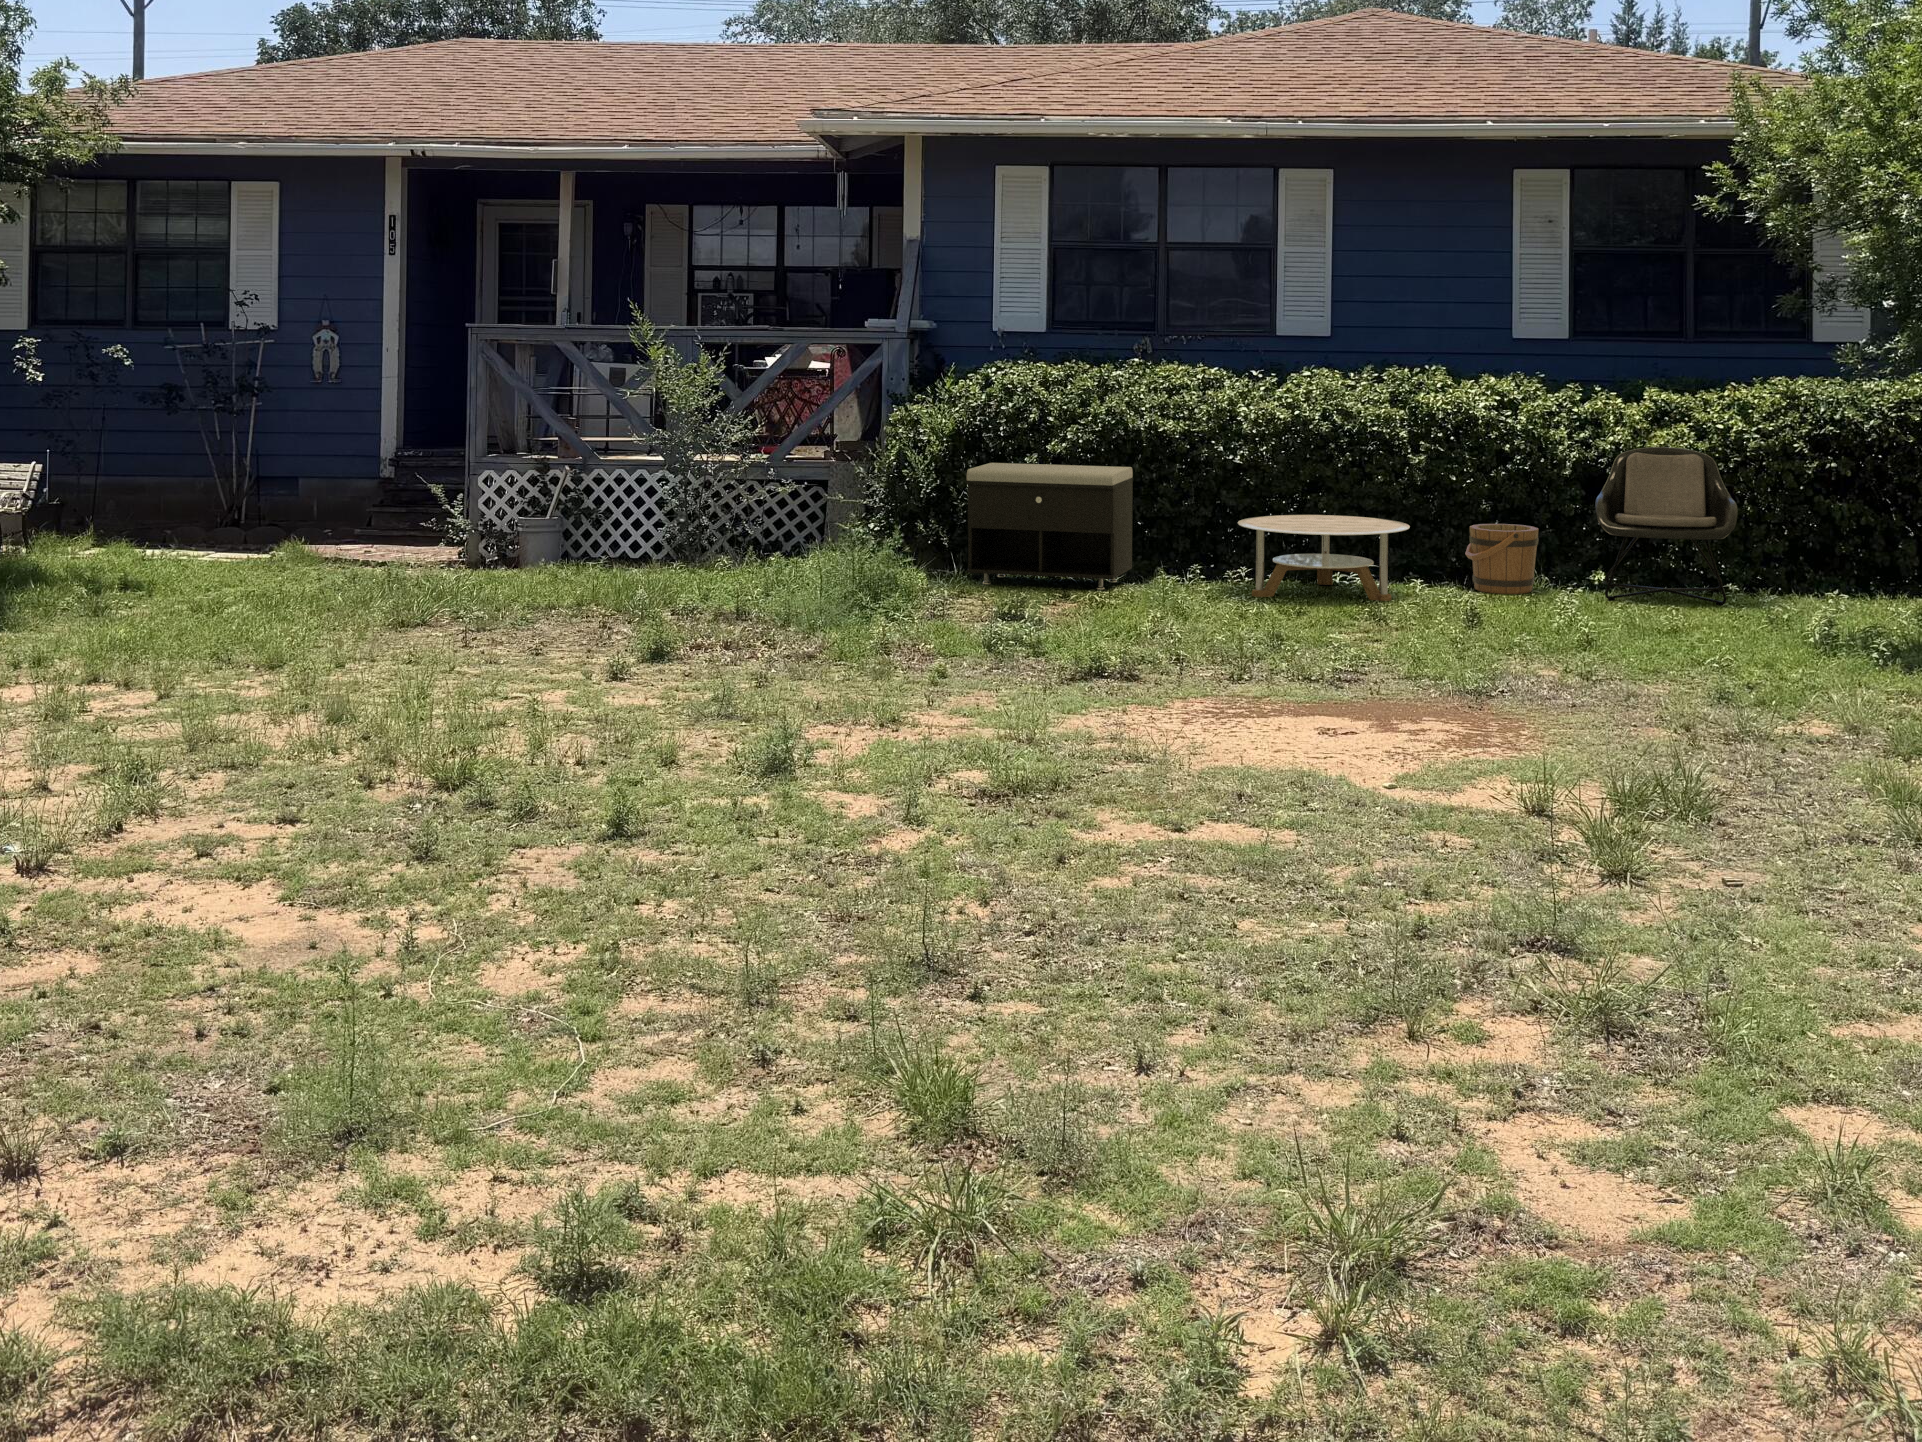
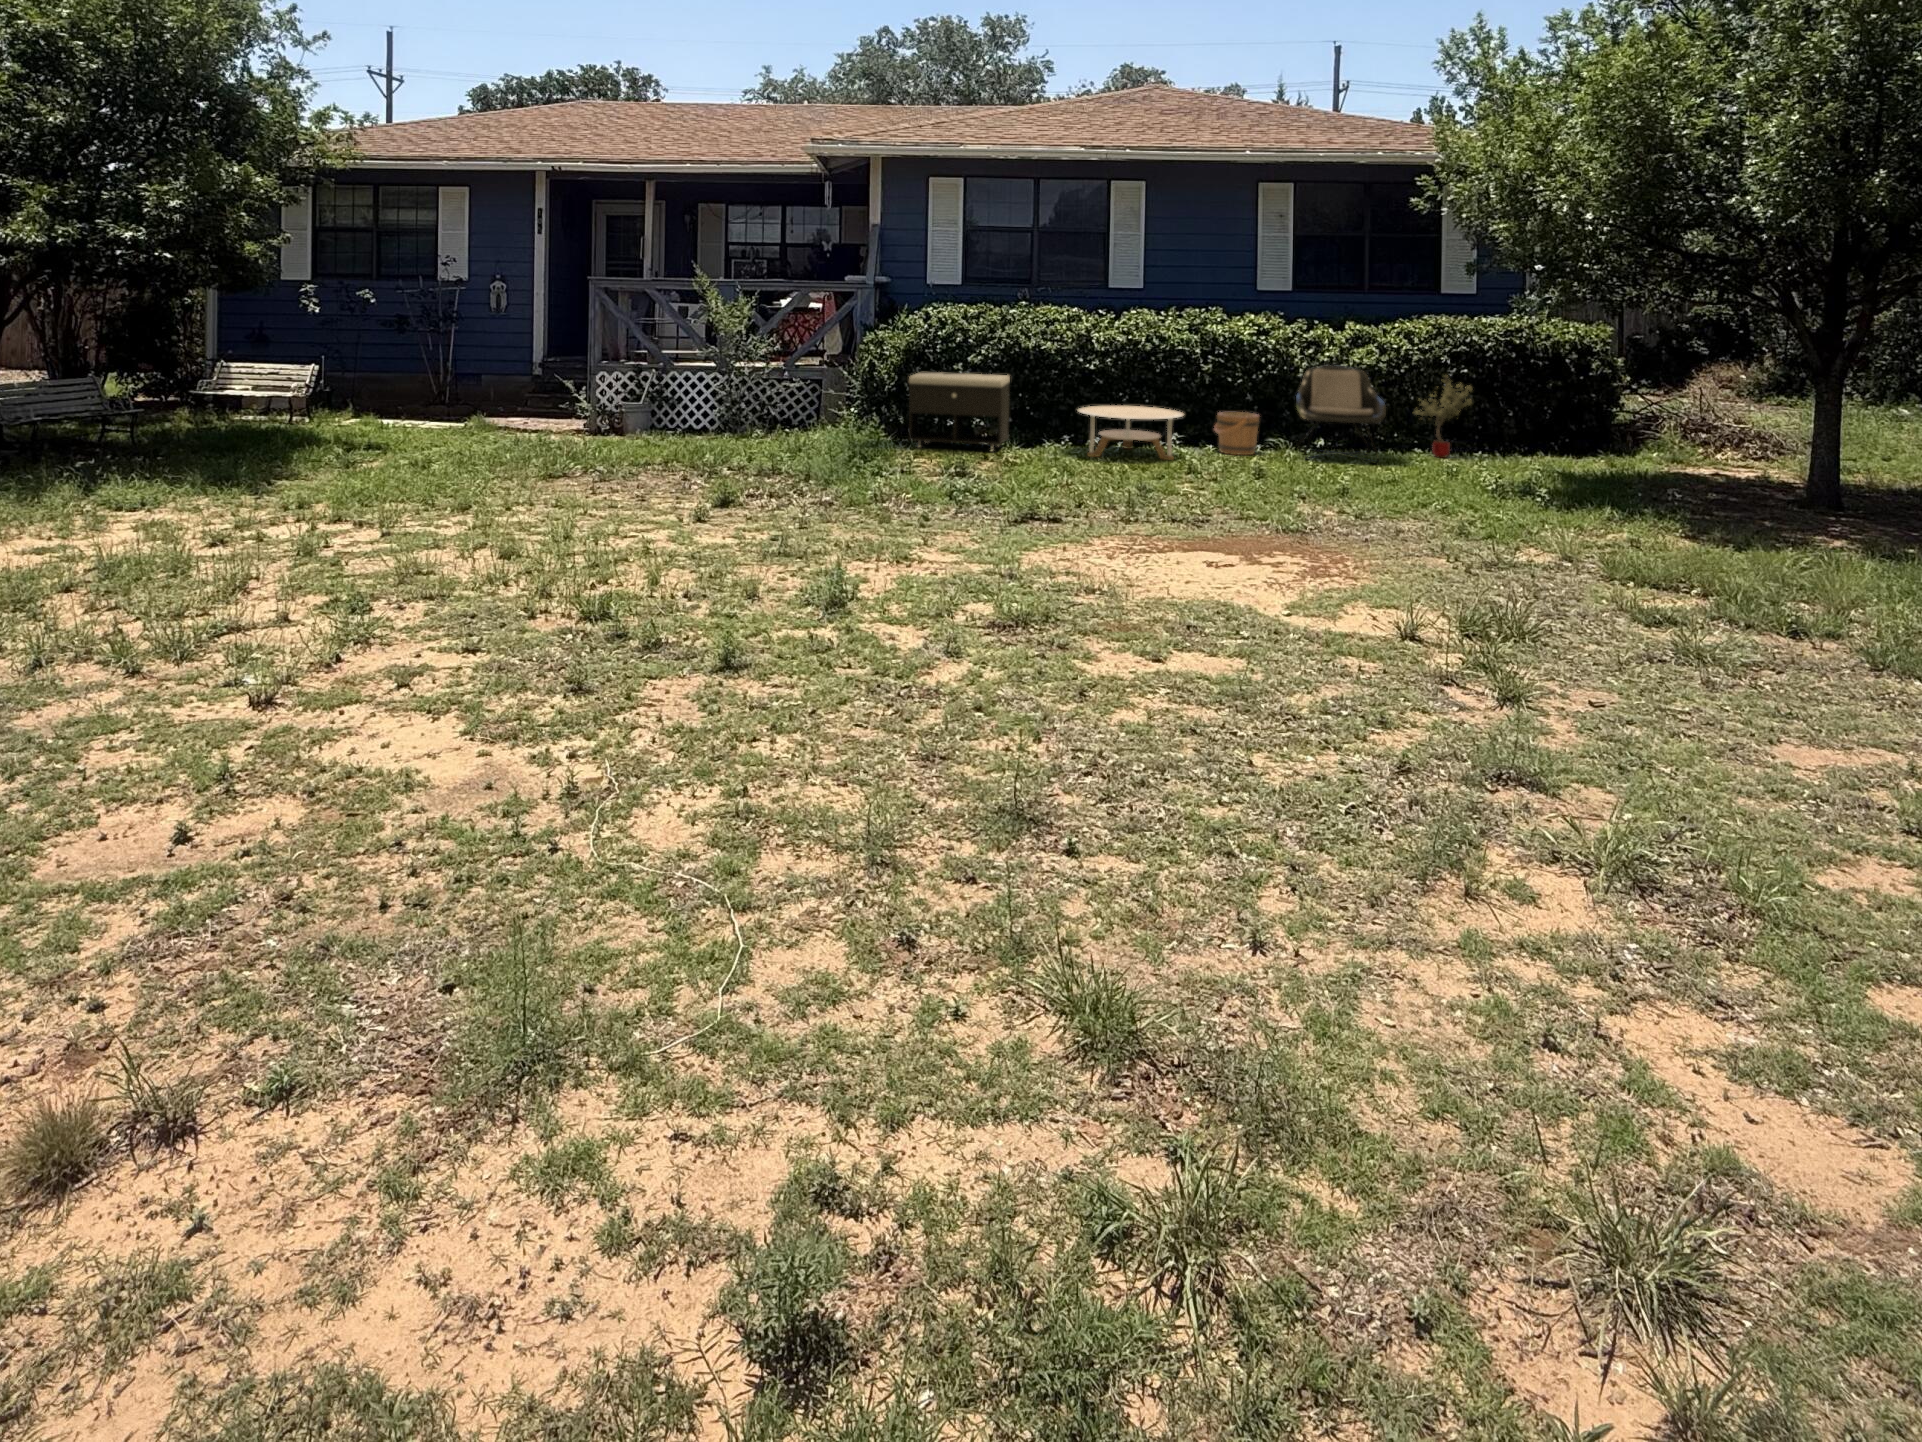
potted tree: none [1790,460,1892,597] -> present [1413,375,1472,458]

